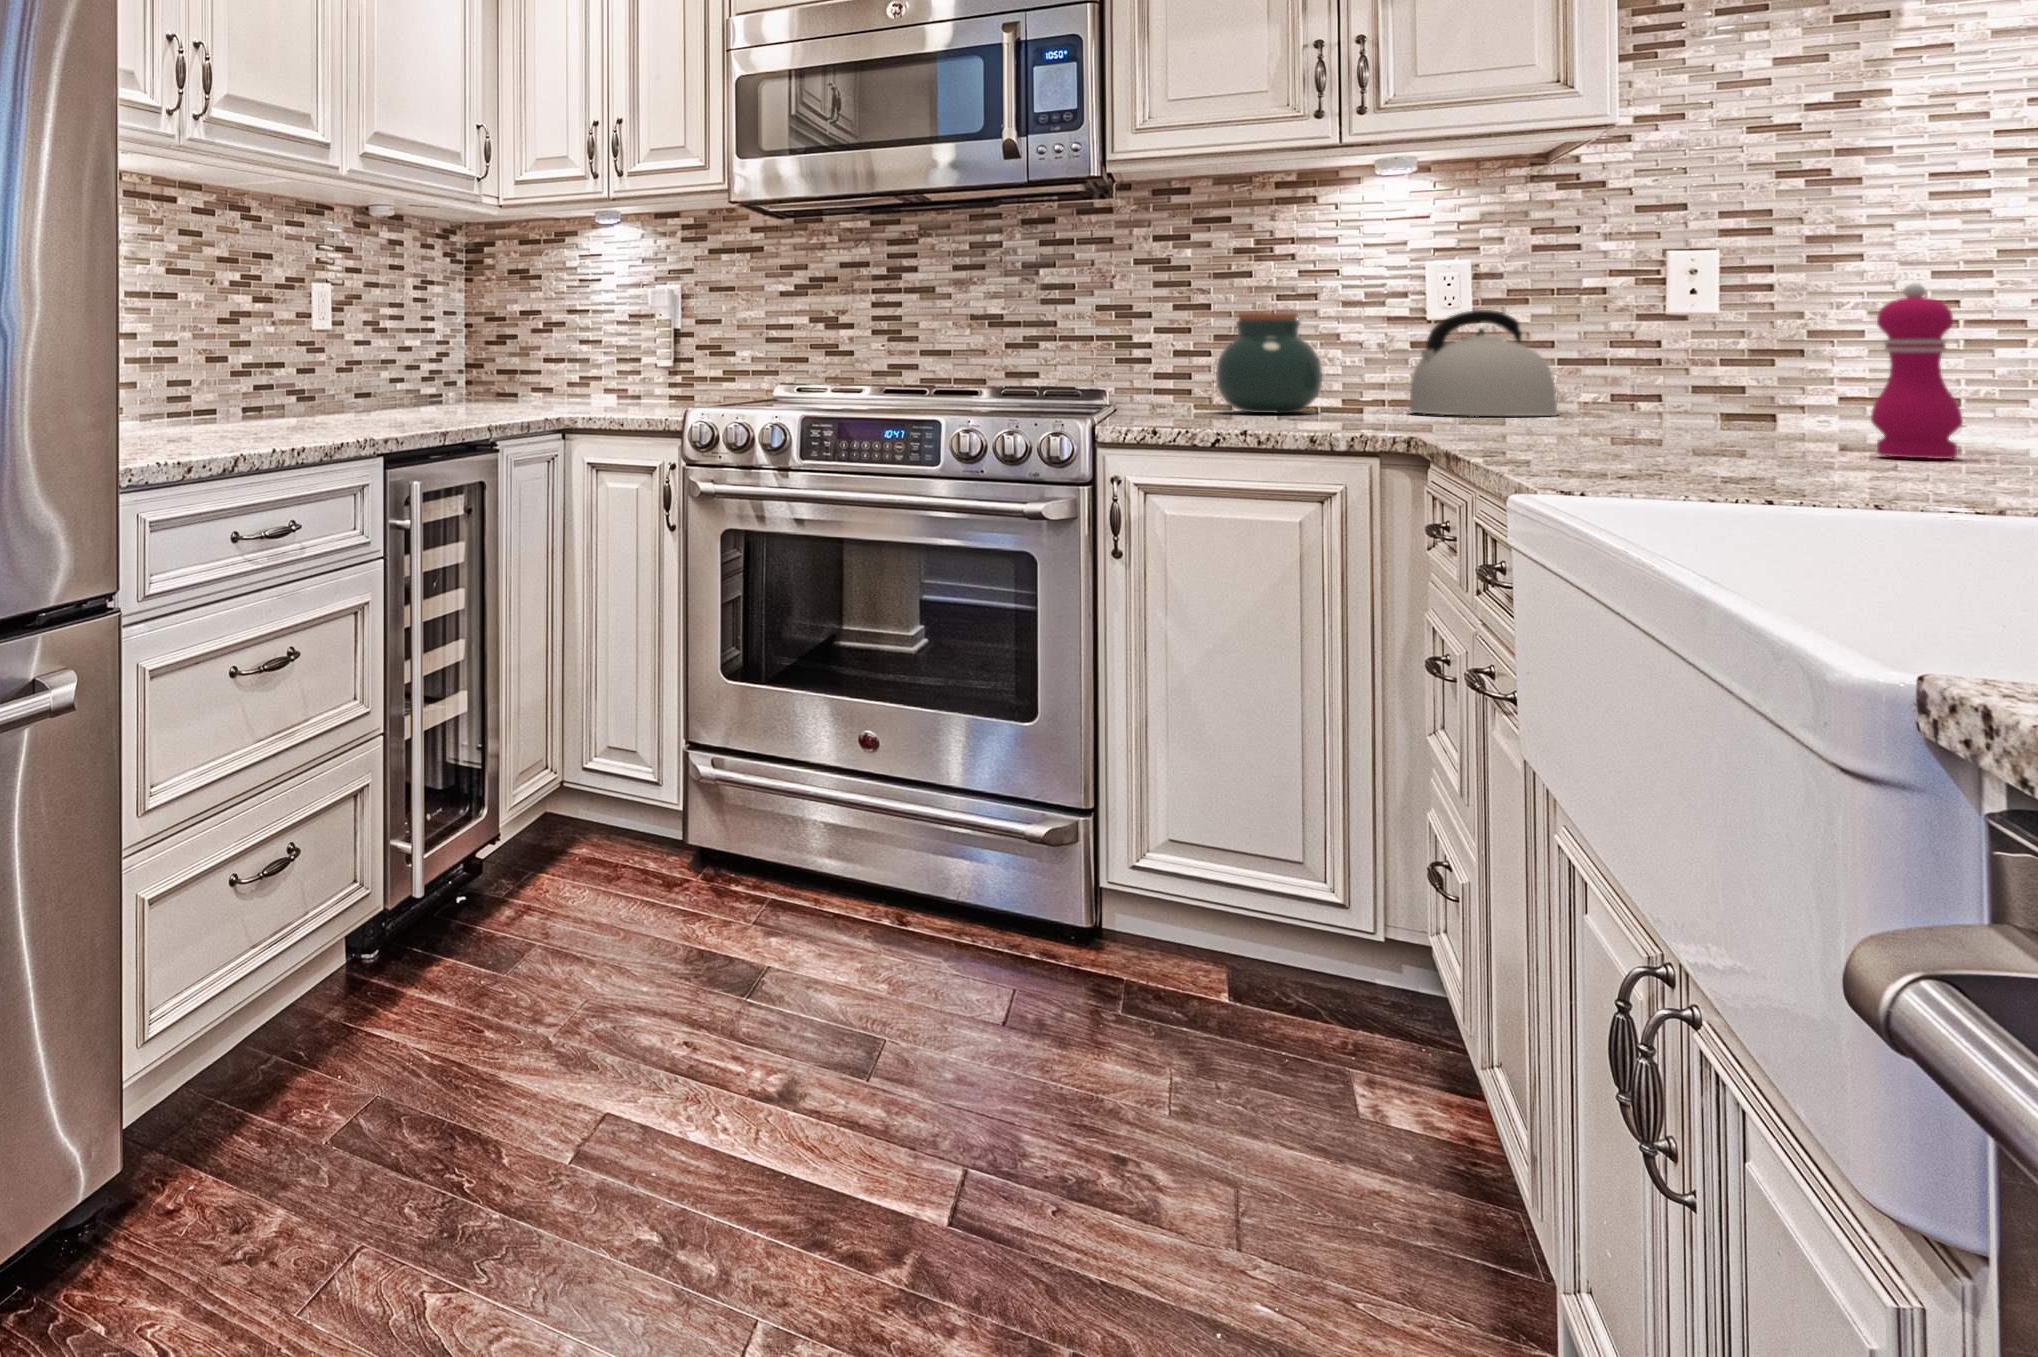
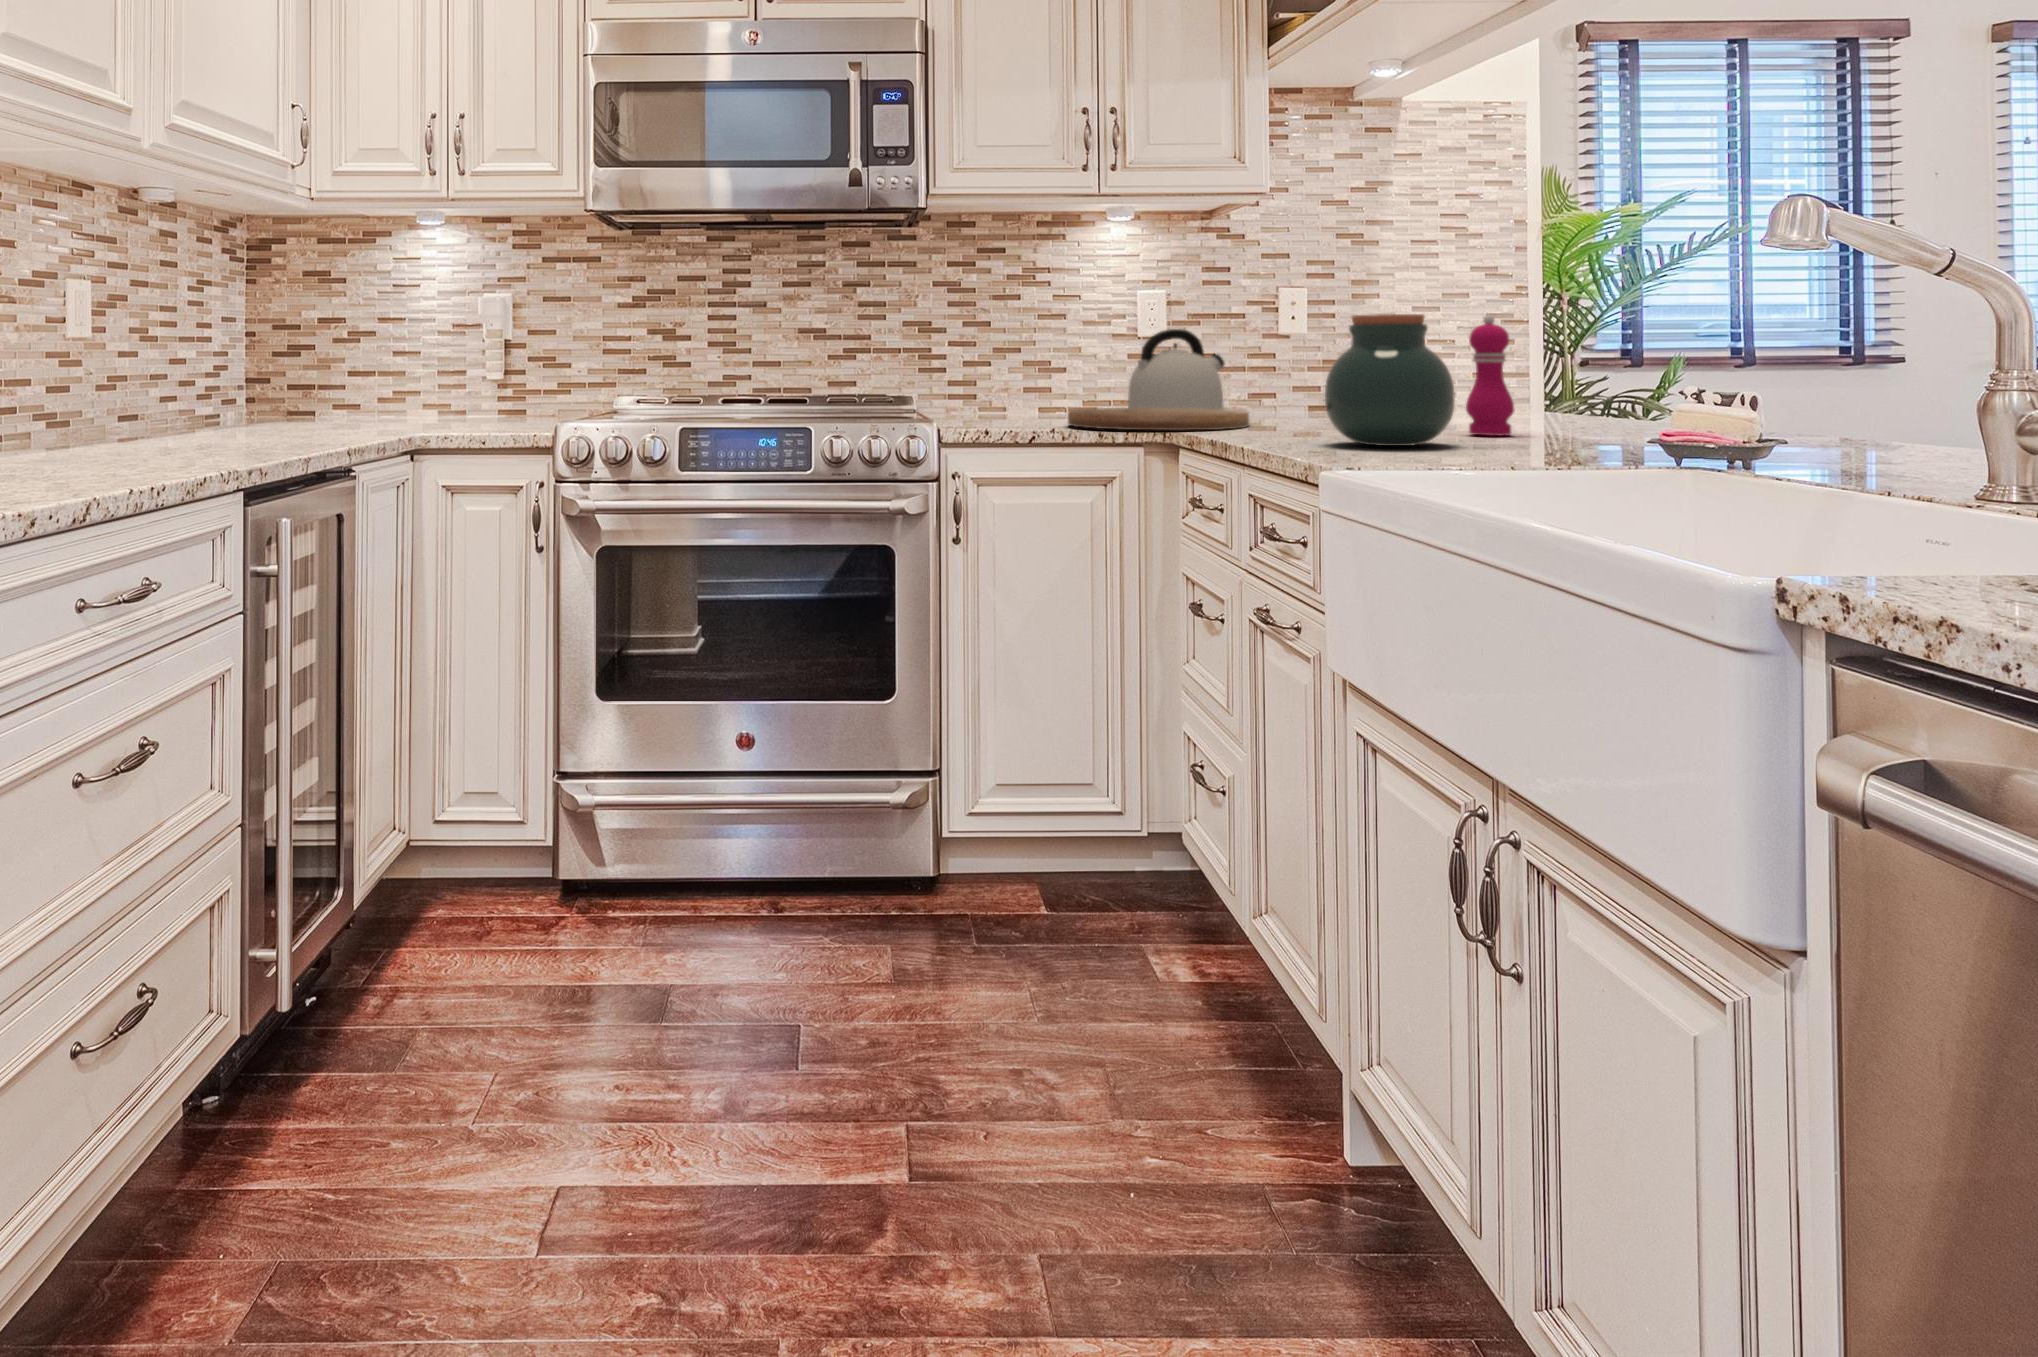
jar: present [1216,312,1322,413] -> present [1325,314,1455,446]
cutting board: none [1273,408,1540,438] -> present [1068,408,1249,430]

